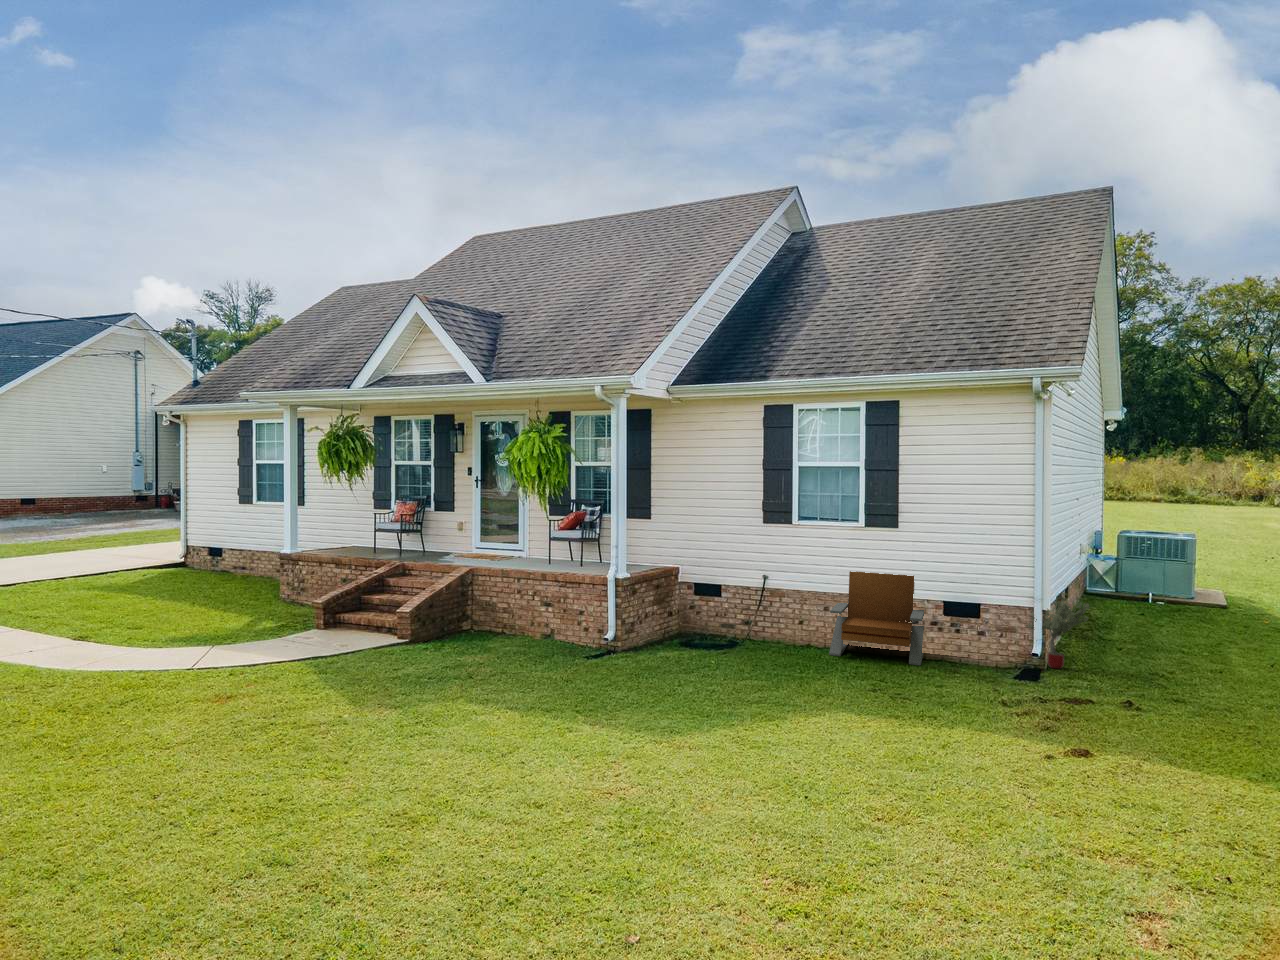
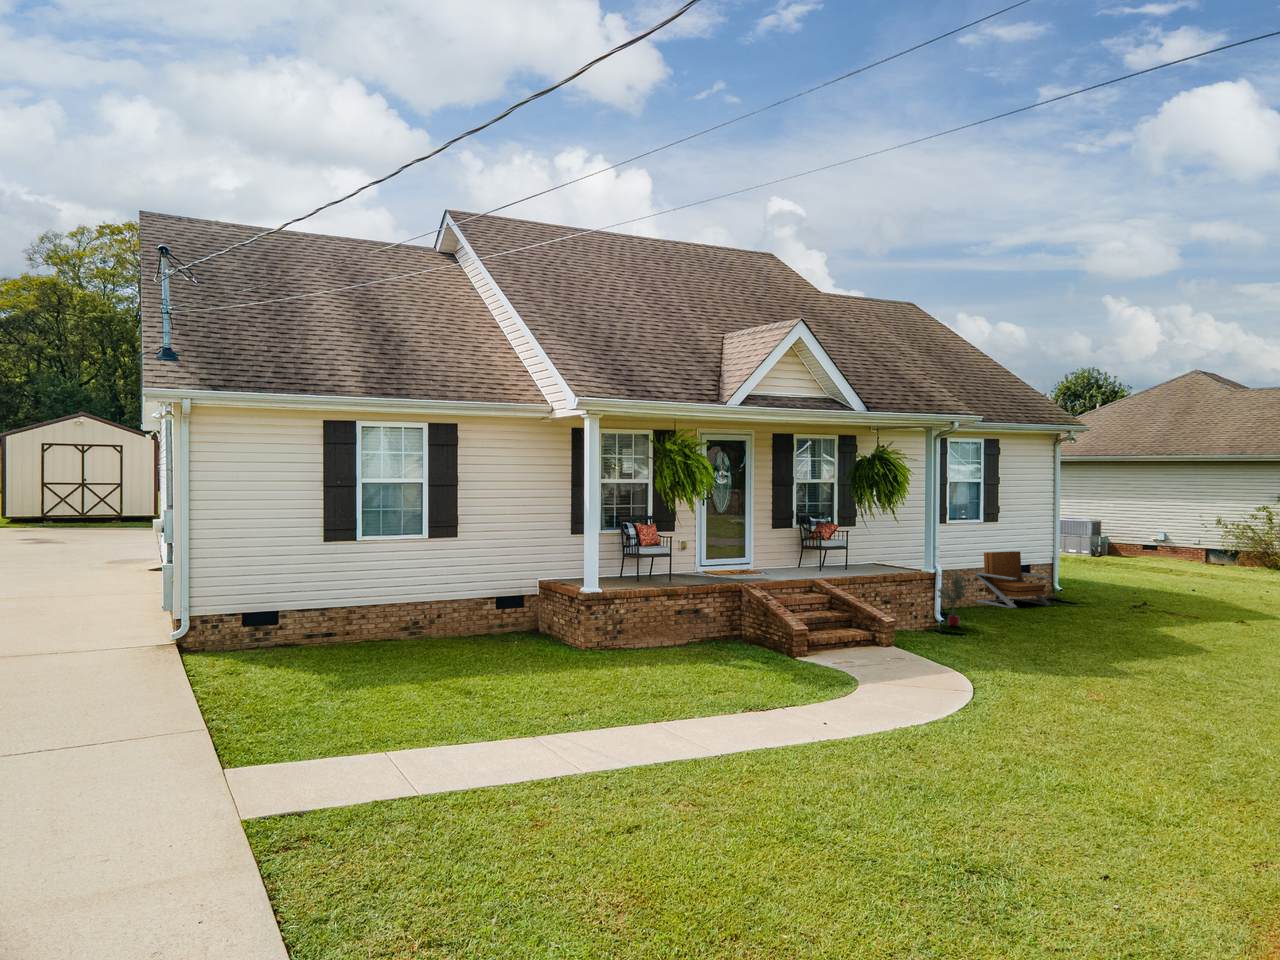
potted tree: present [1026,593,1089,669] -> present [938,571,966,627]

